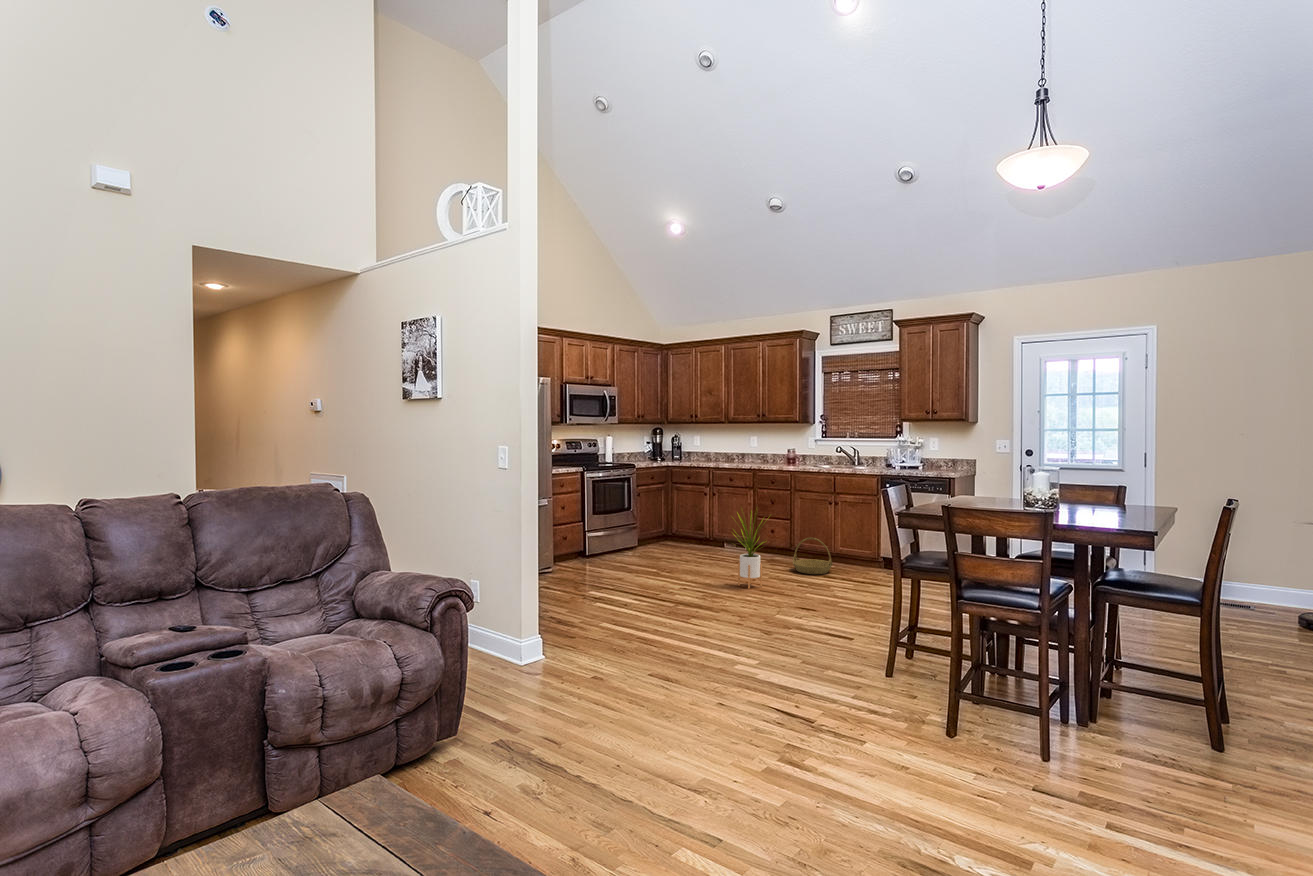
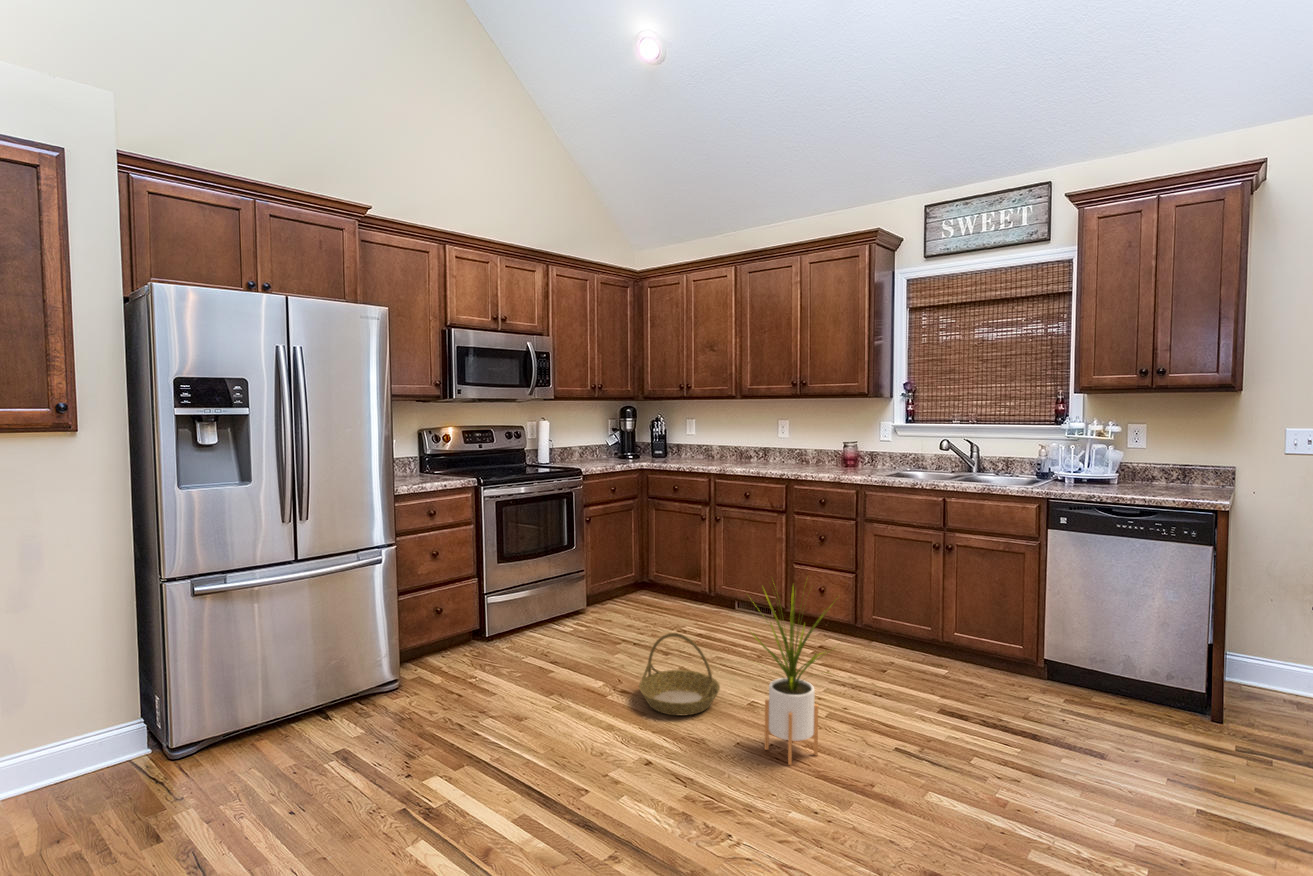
basket: present [793,538,833,574] -> present [639,633,720,716]

